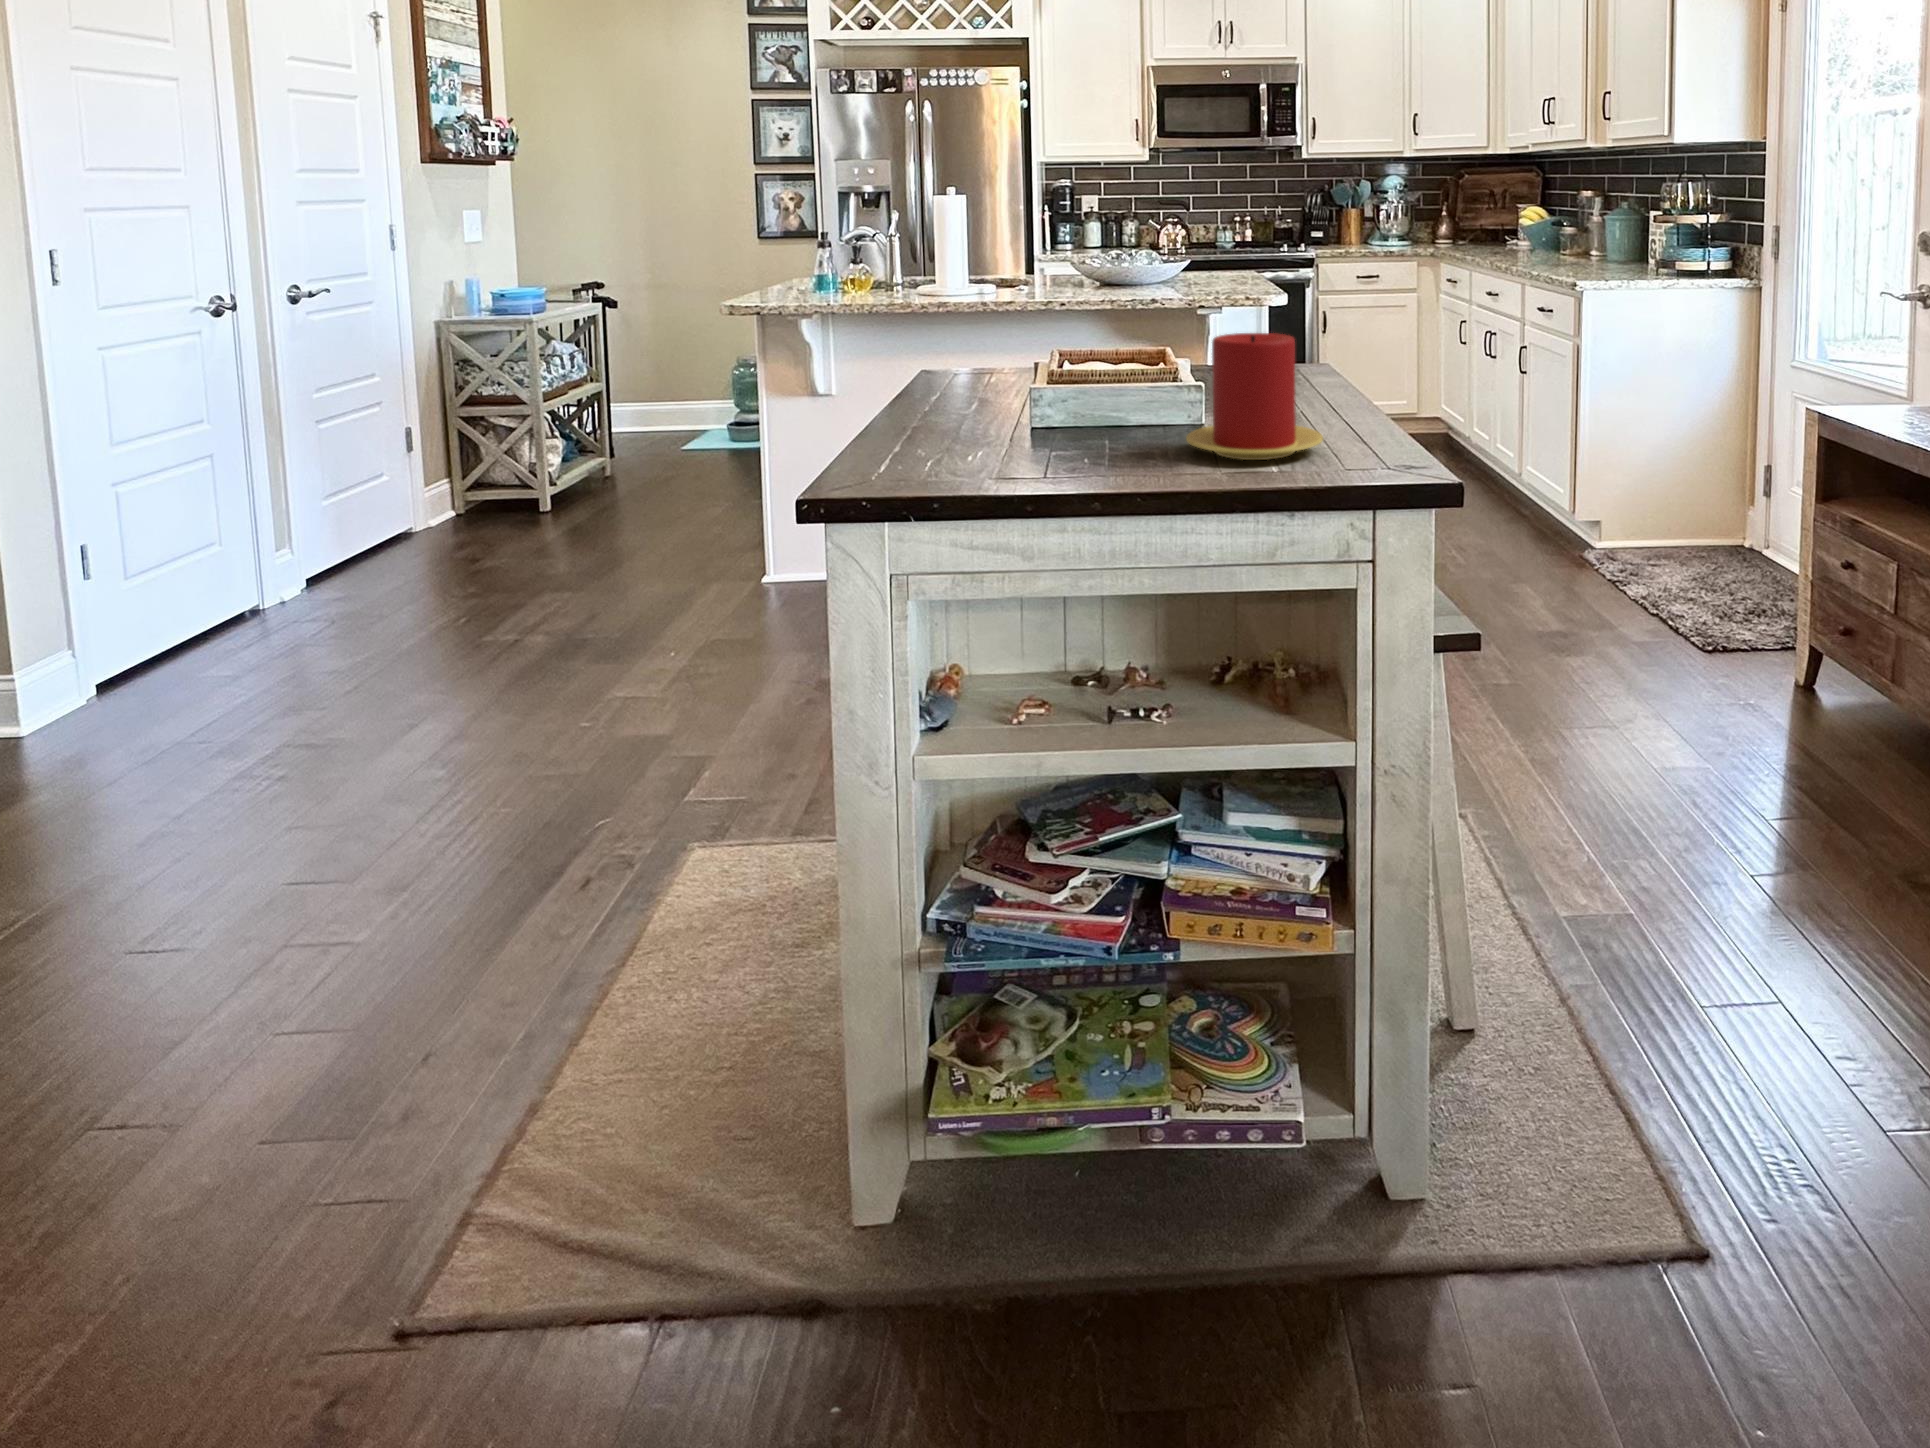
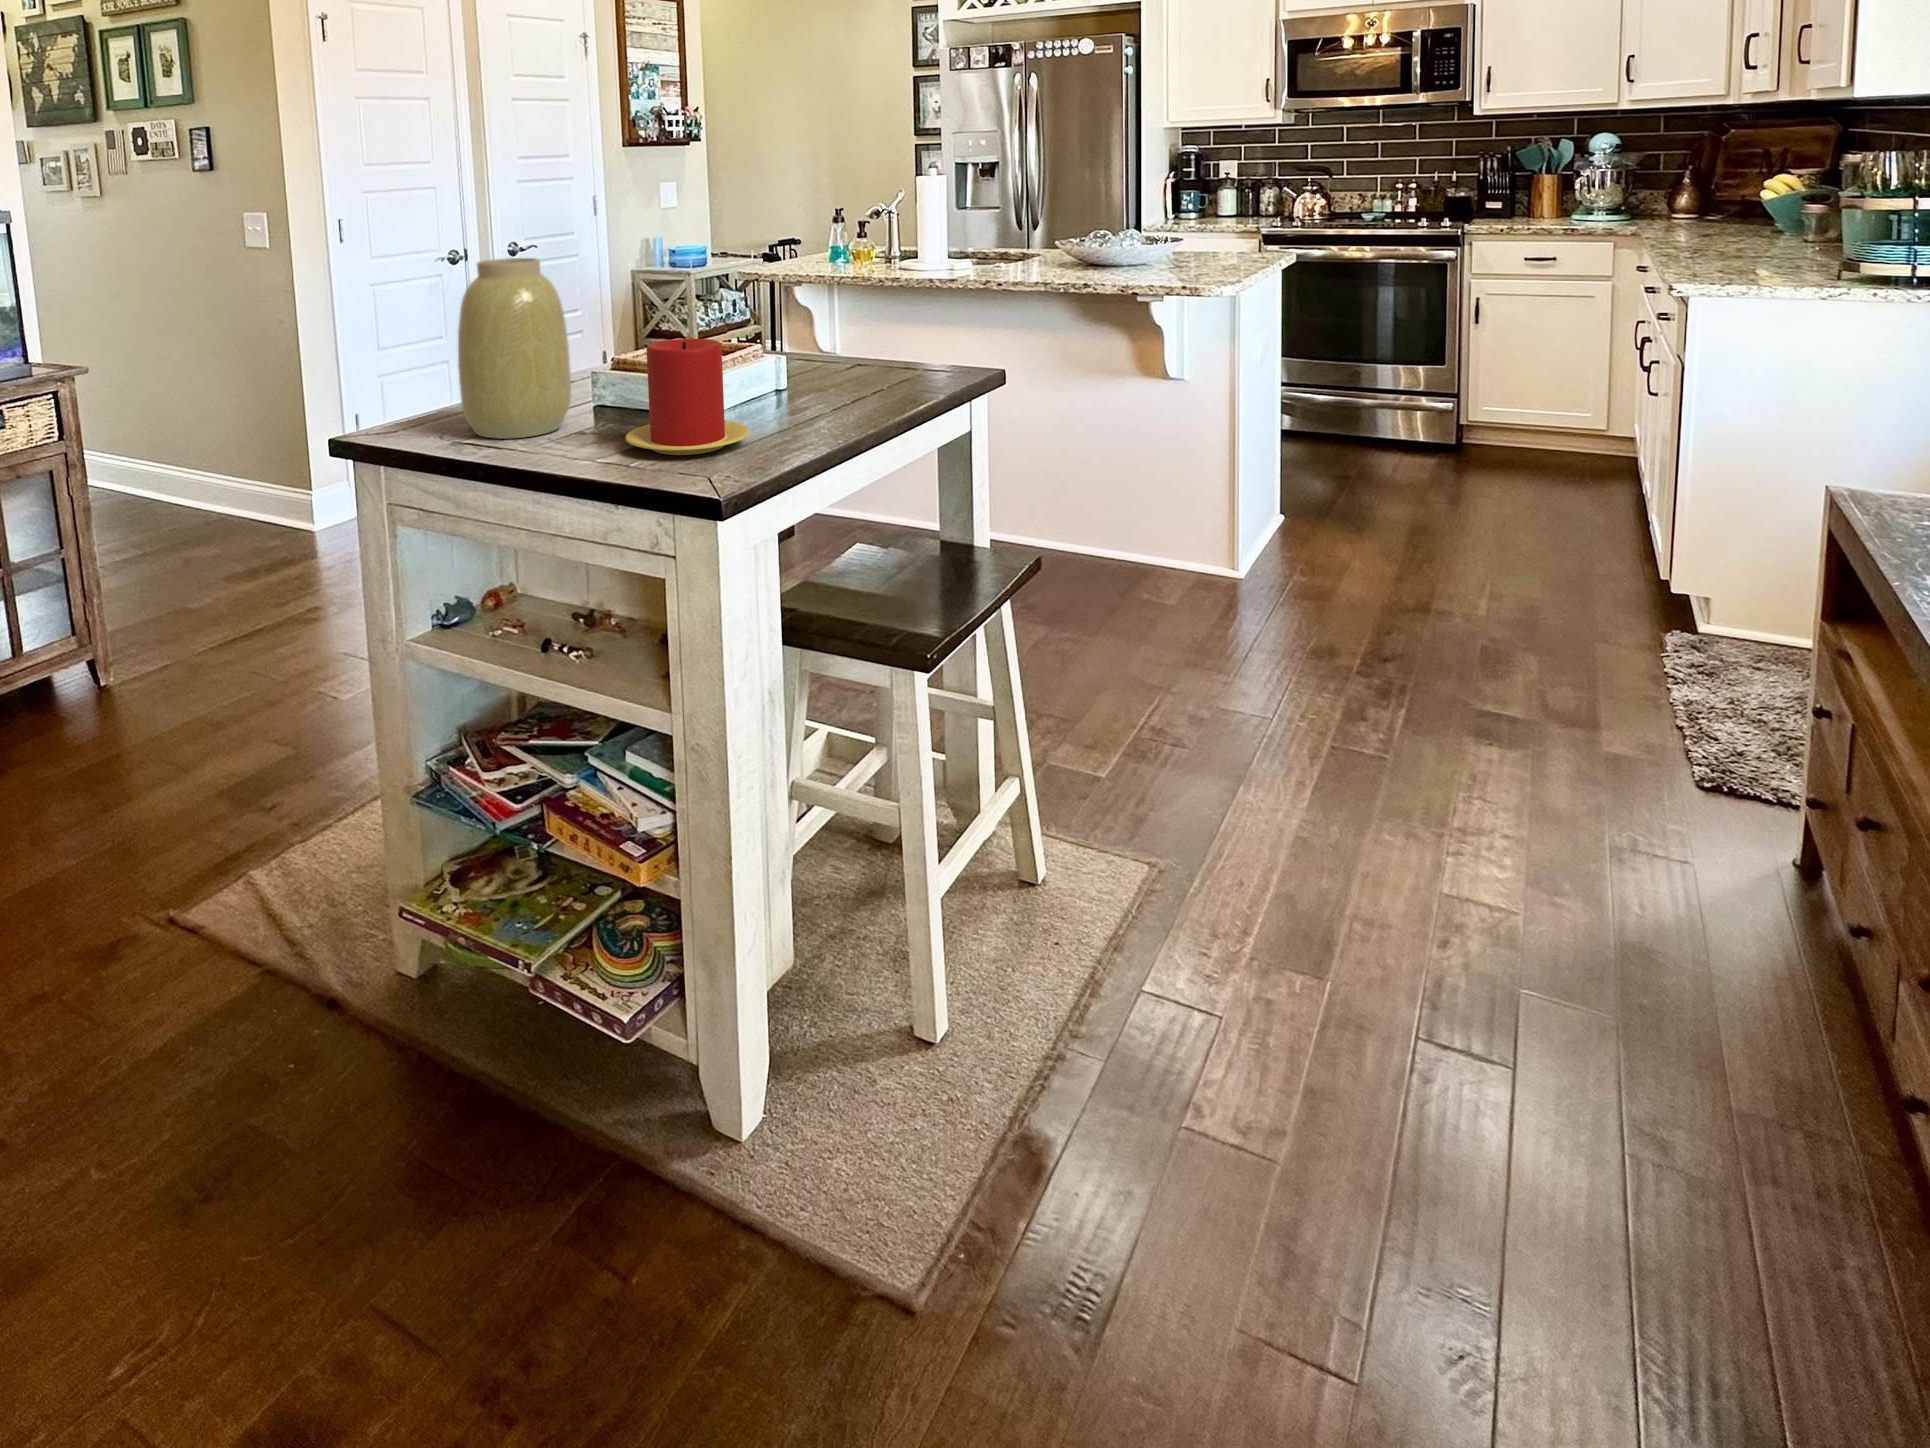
vase: none [935,252,1071,475] -> present [458,258,571,439]

